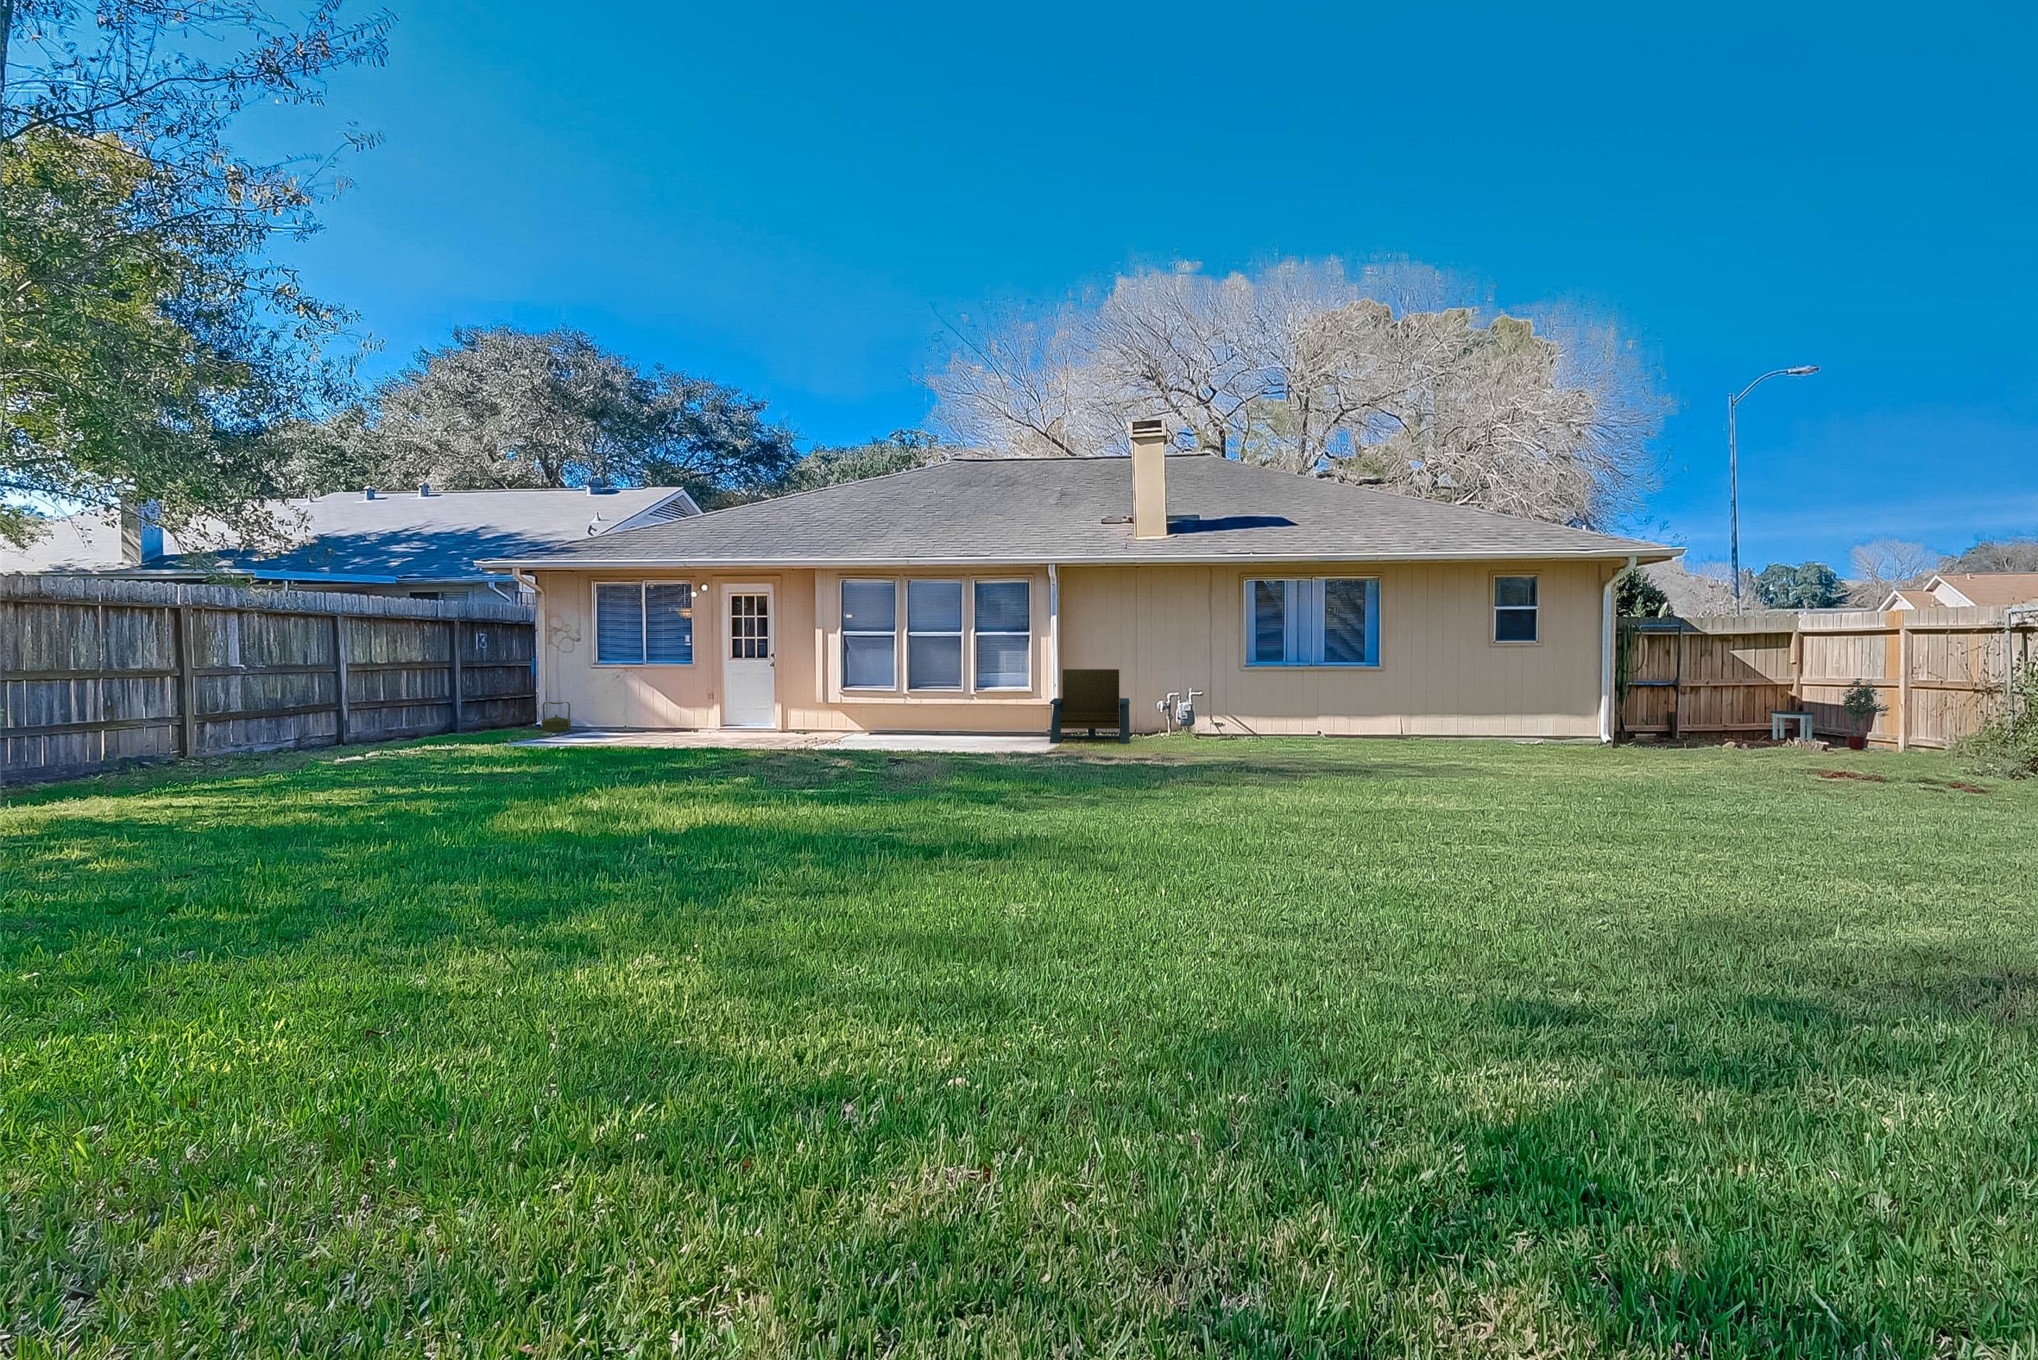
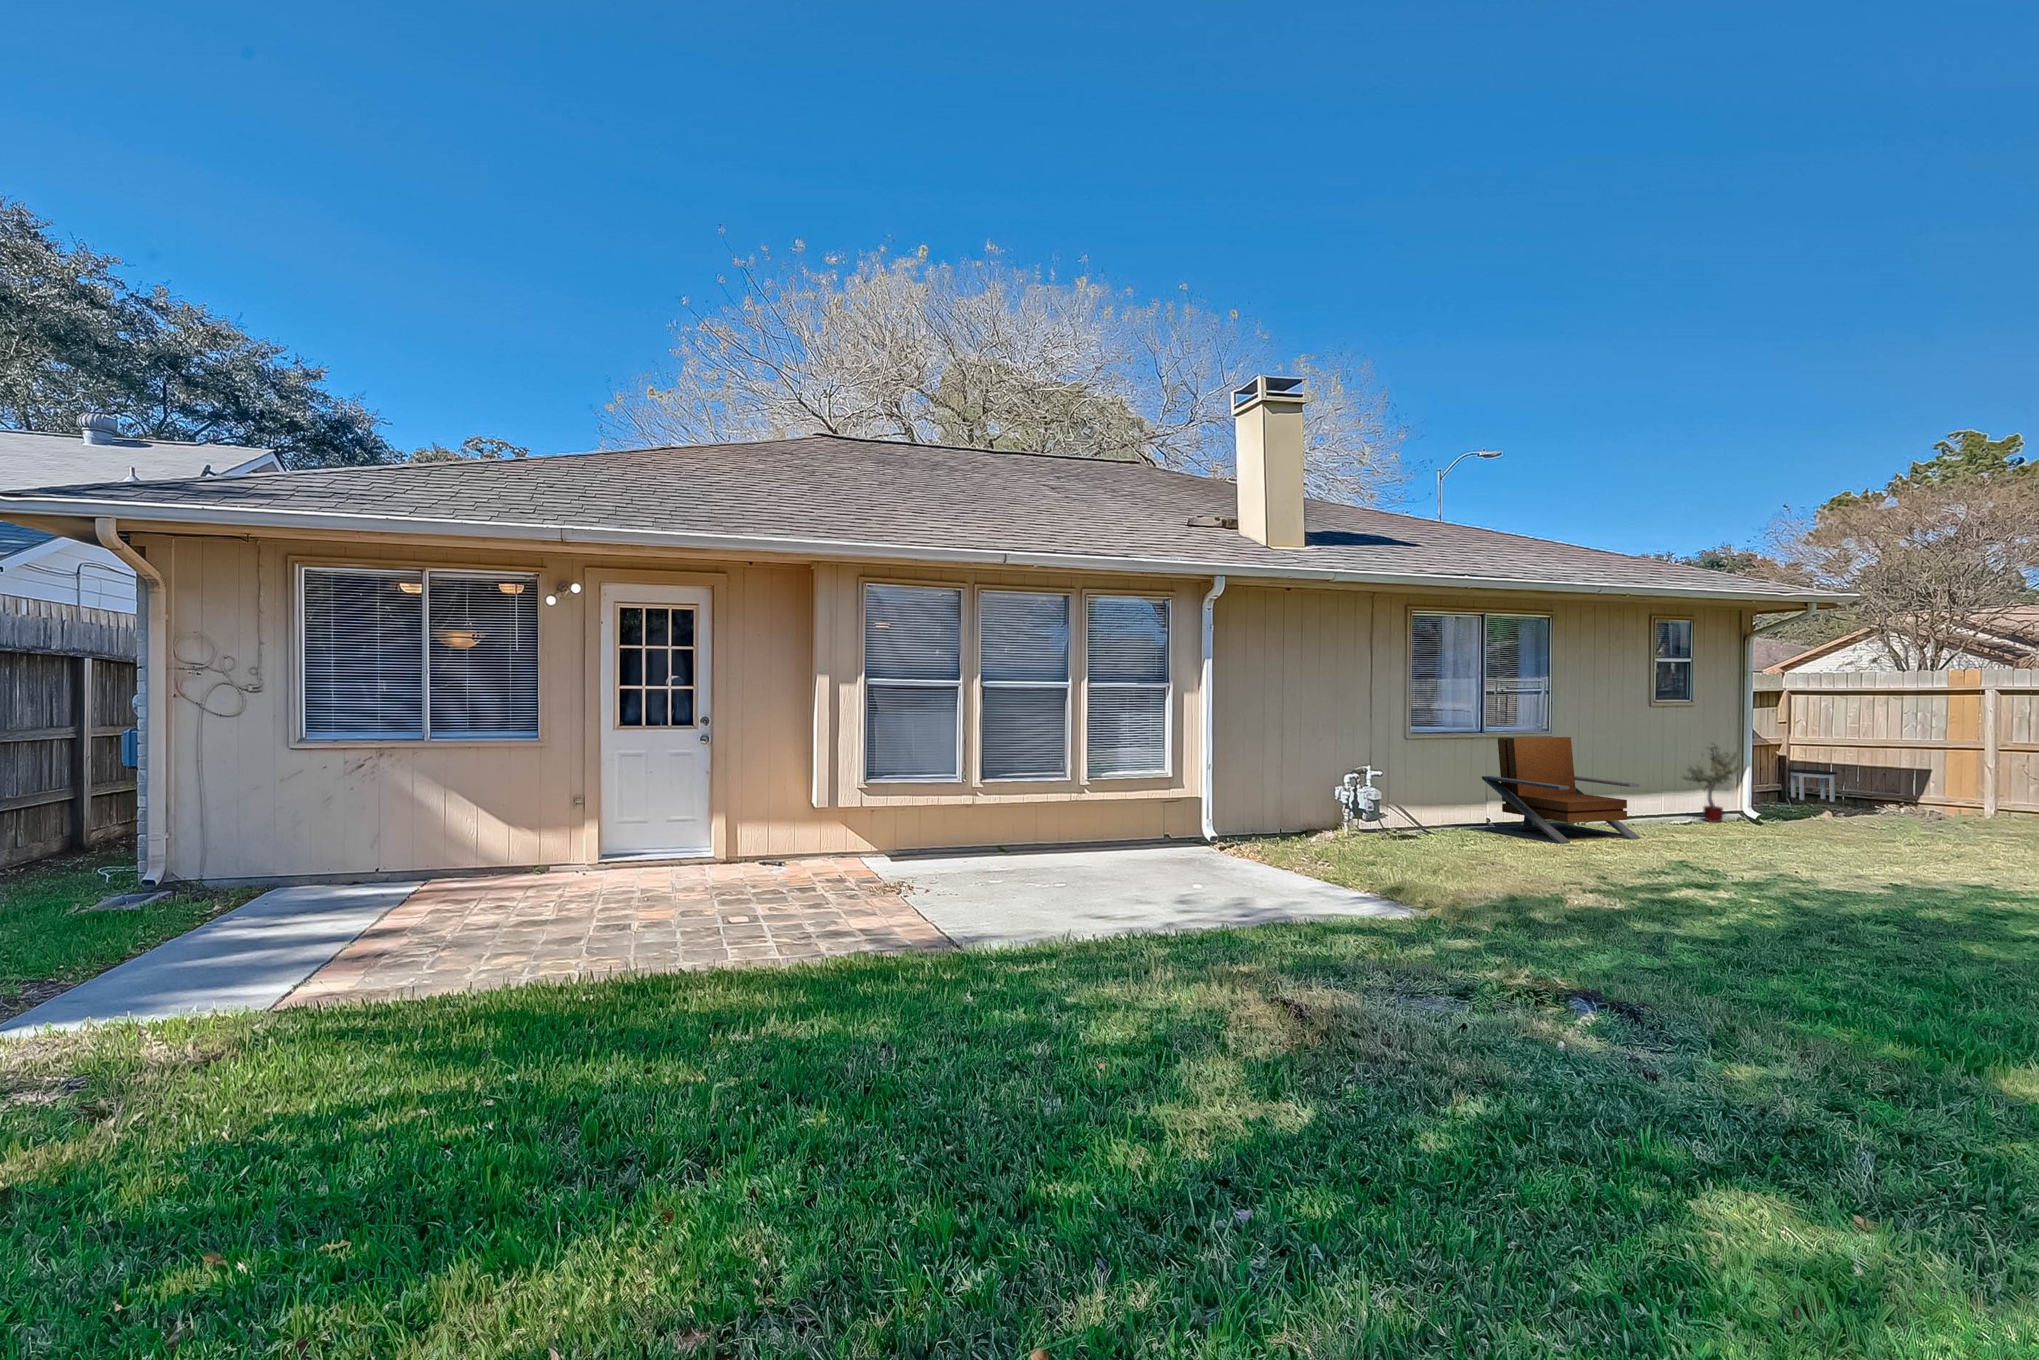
lounge chair: present [1050,669,1130,744] -> present [1482,737,1640,844]
potted tree: present [1843,678,1889,750] -> present [1683,743,1742,822]
woven basket: present [541,702,571,731] -> none [151,826,230,897]

